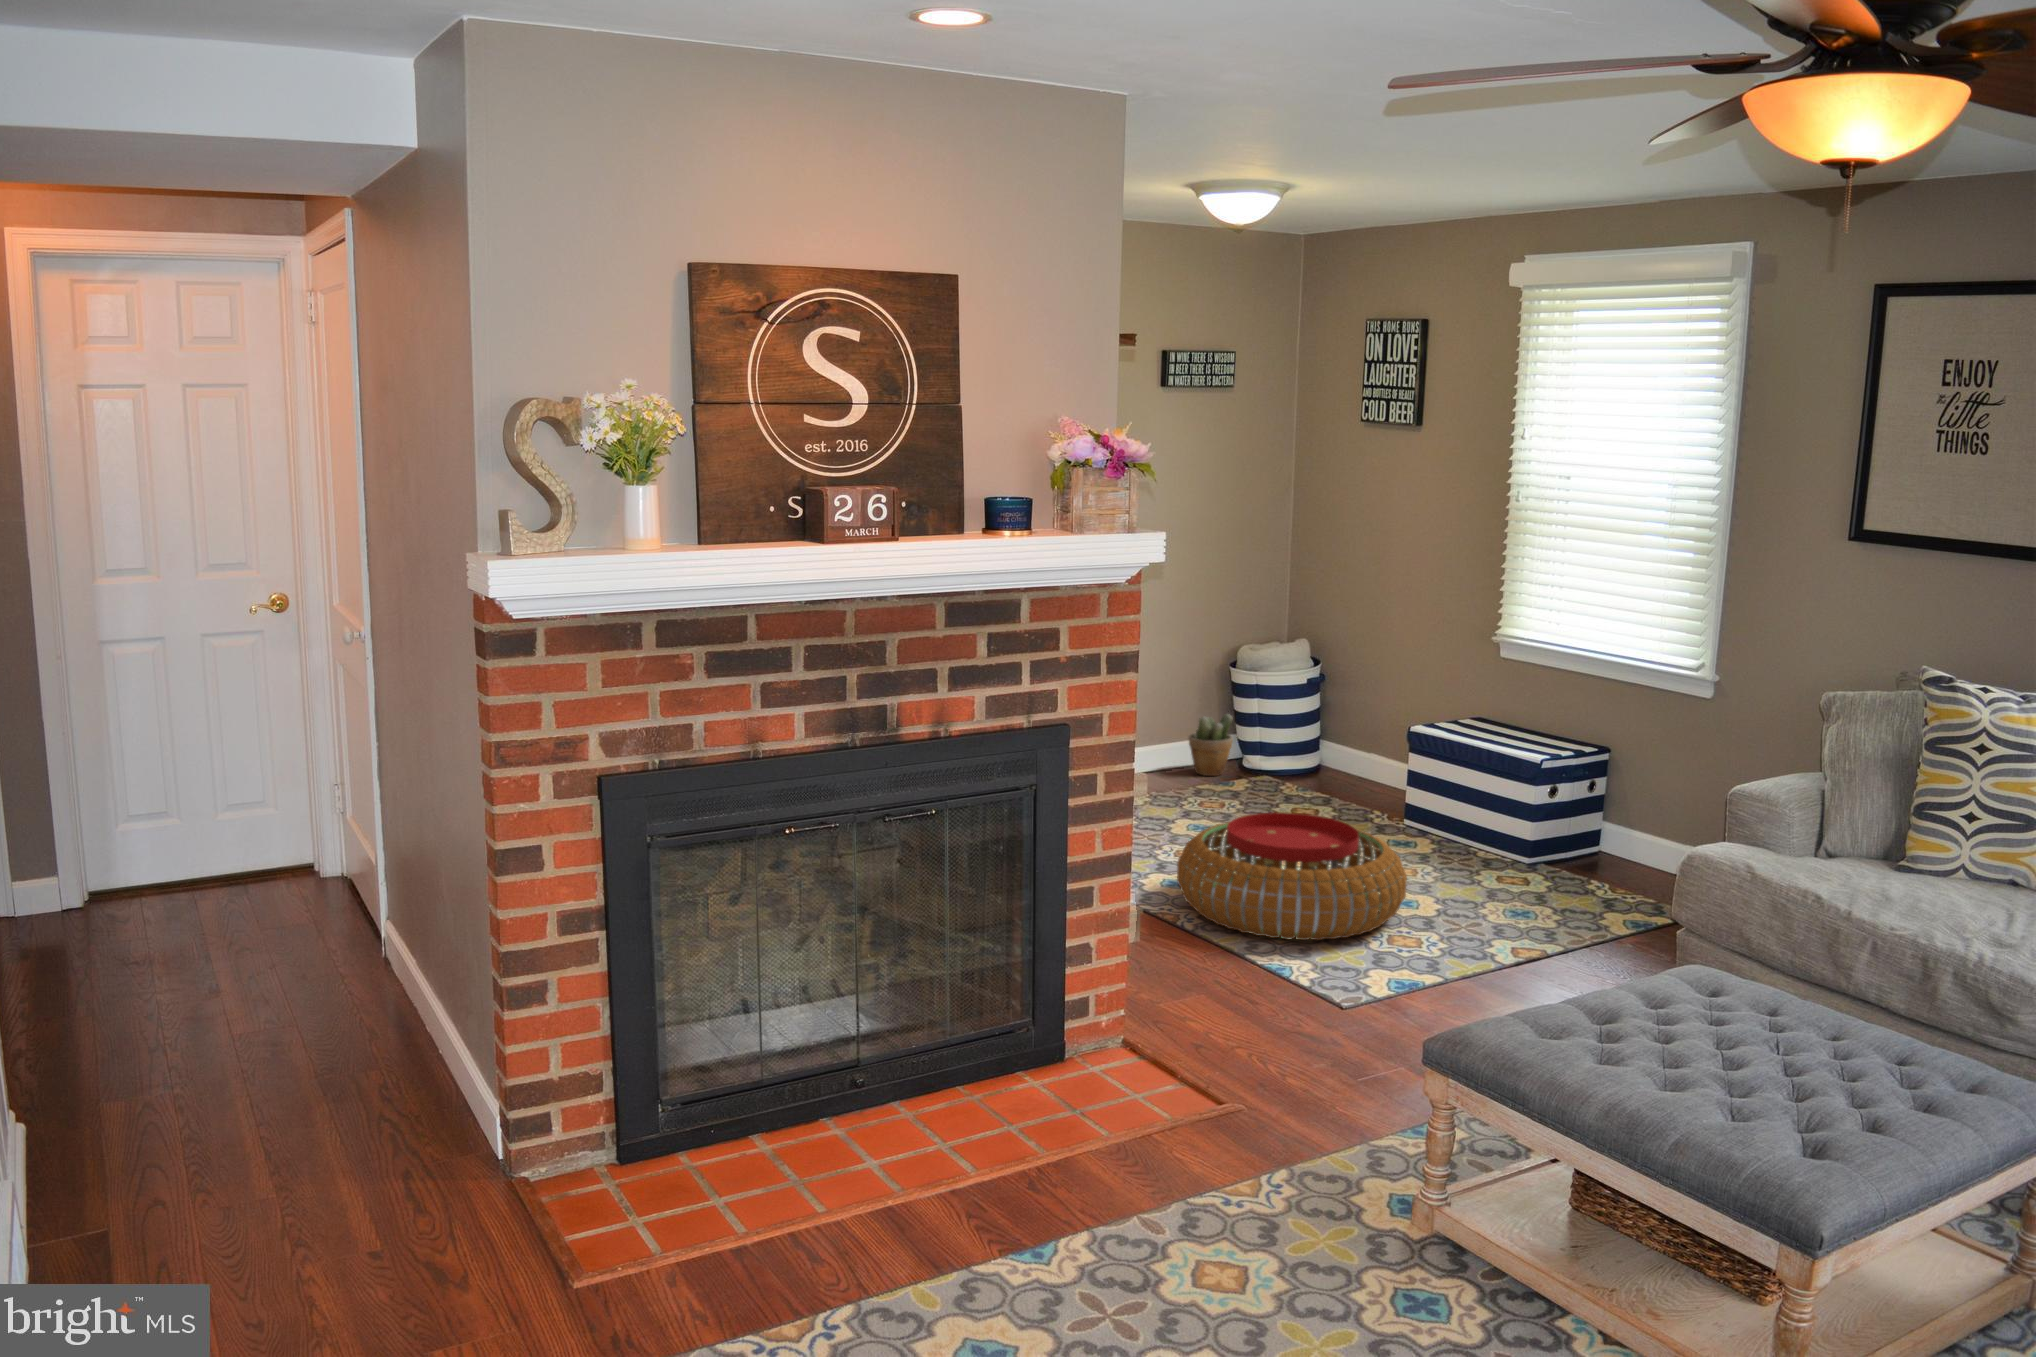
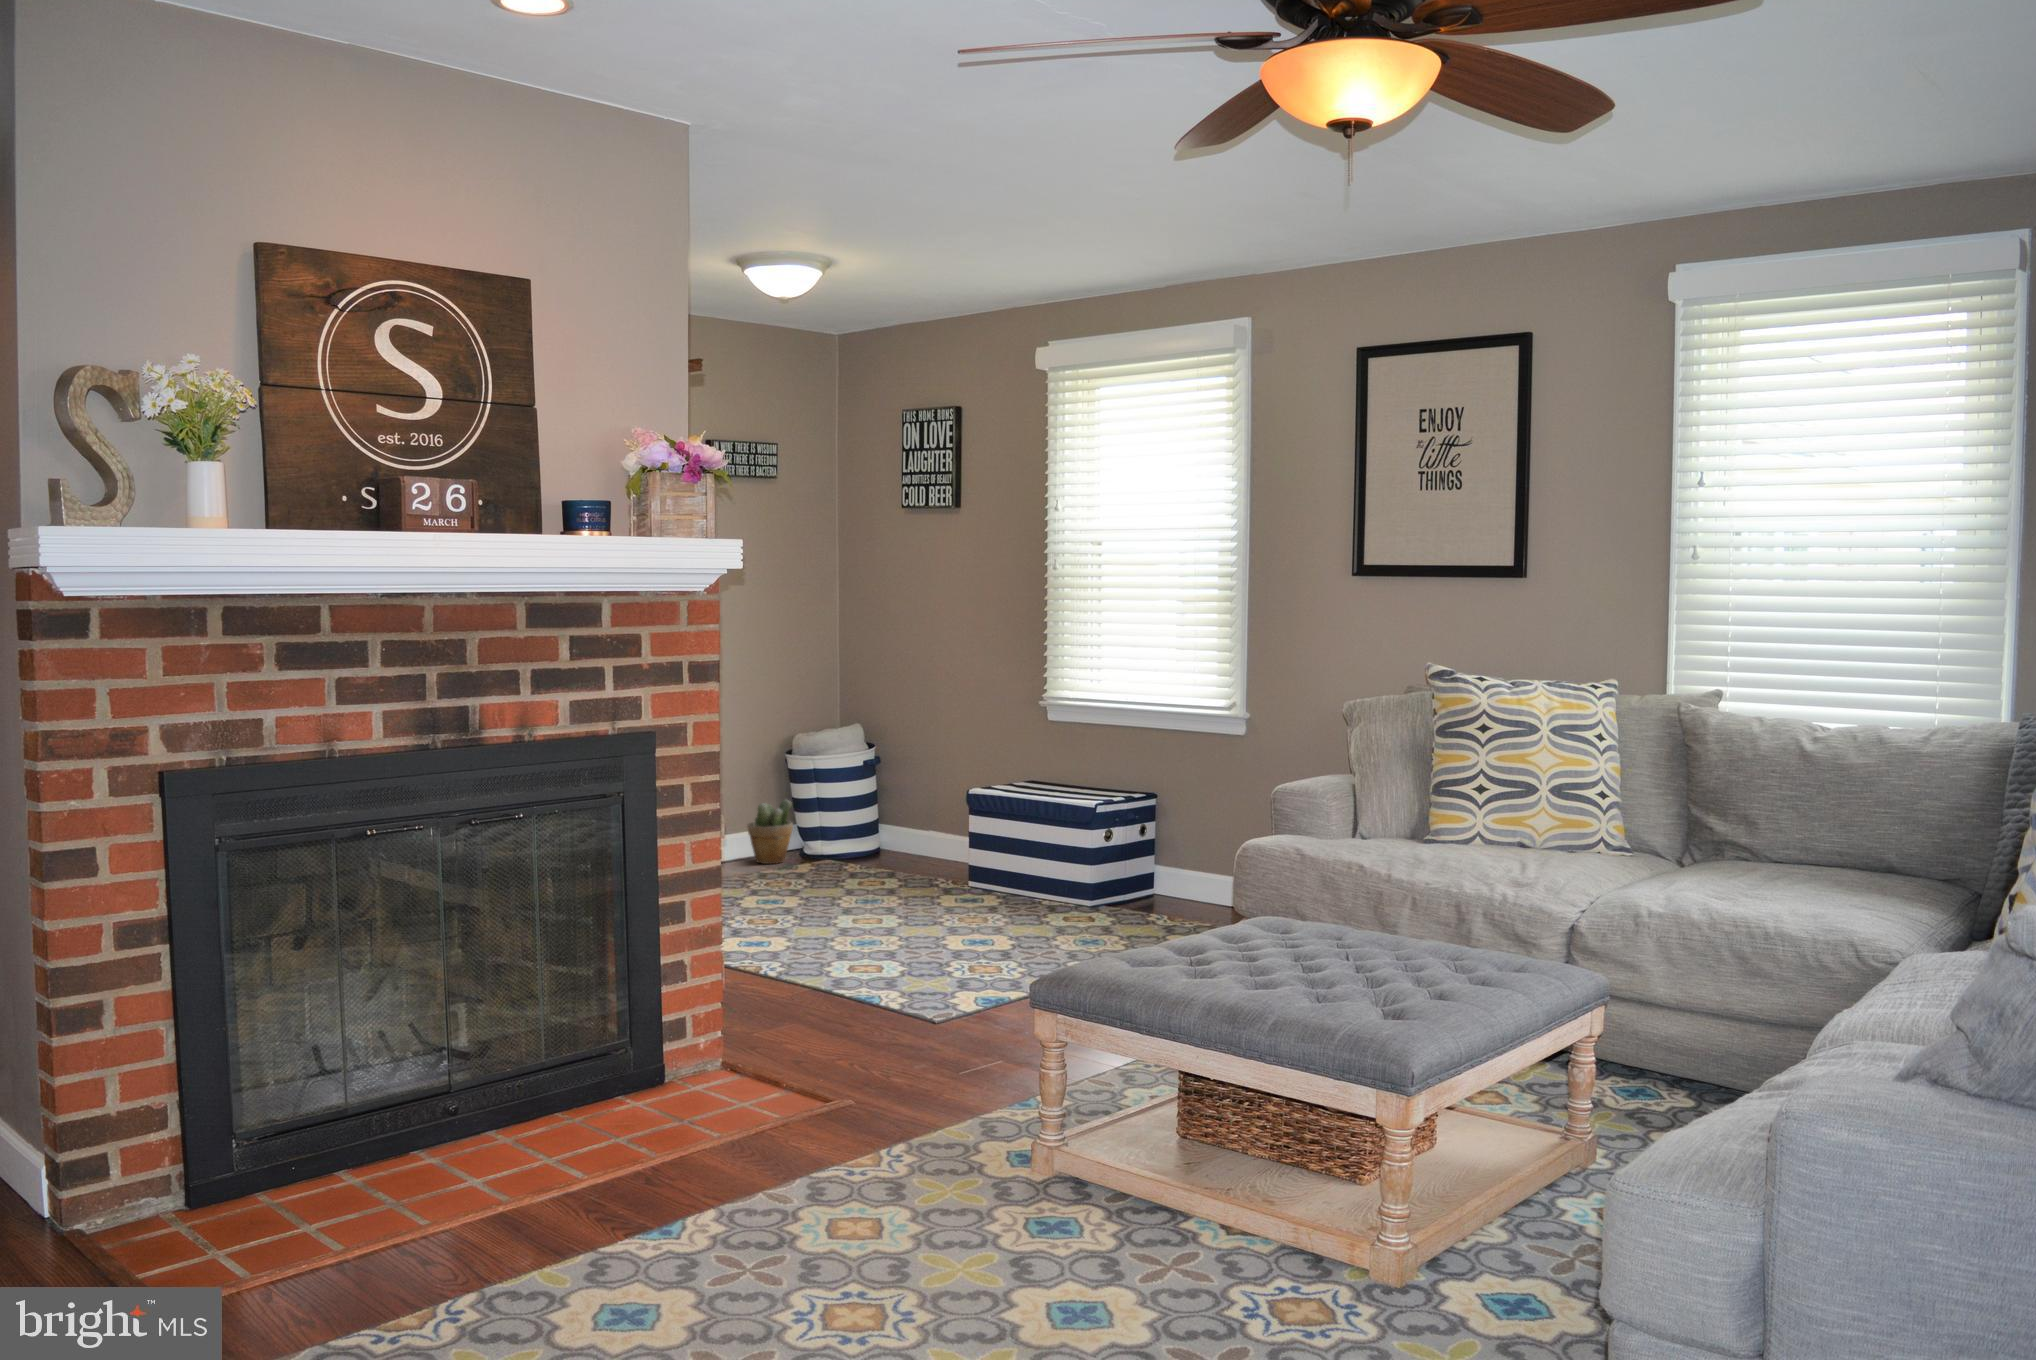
pouf: present [1177,812,1407,940] -> none [756,863,983,978]

